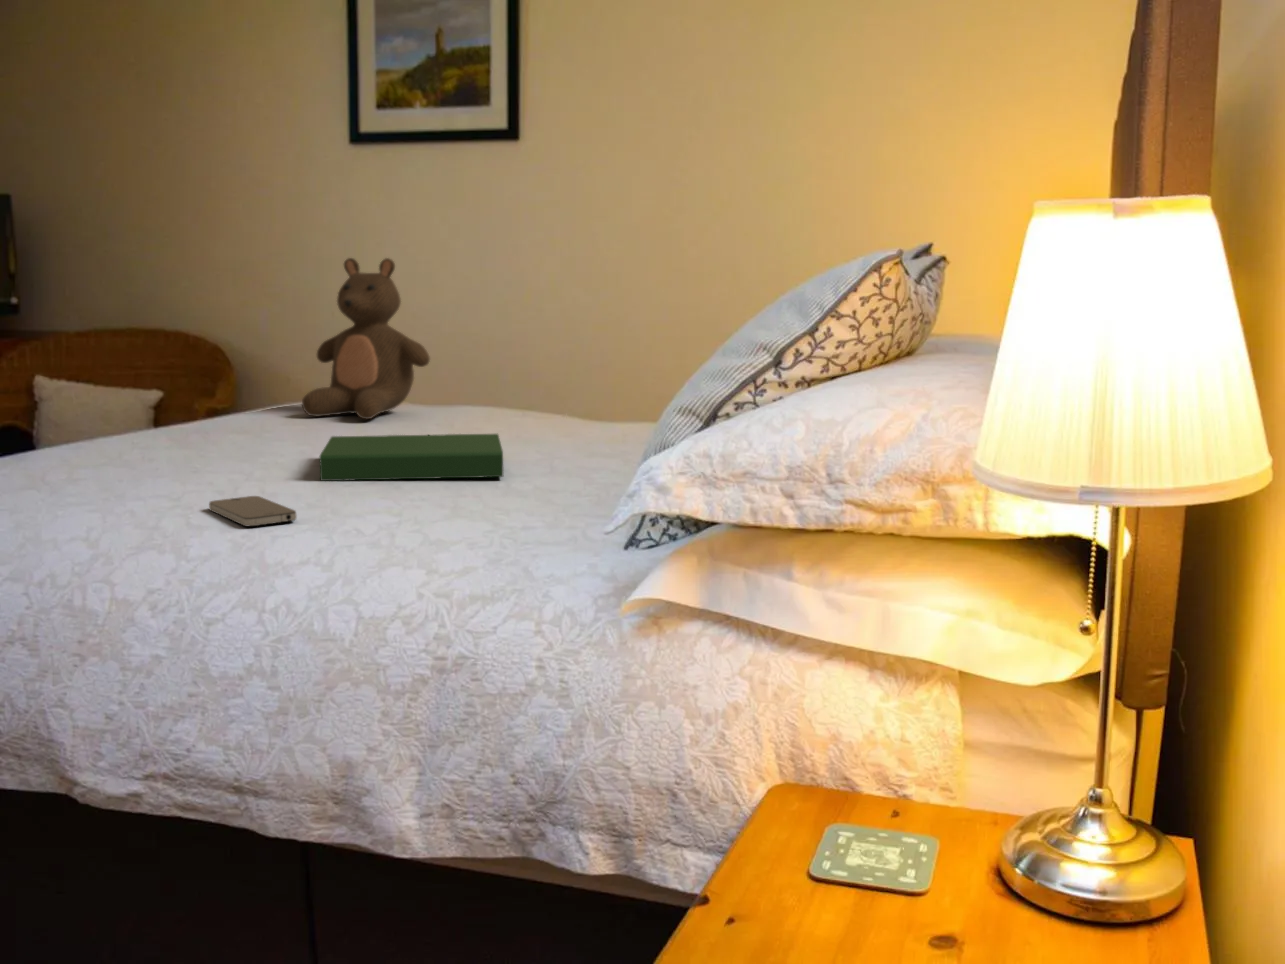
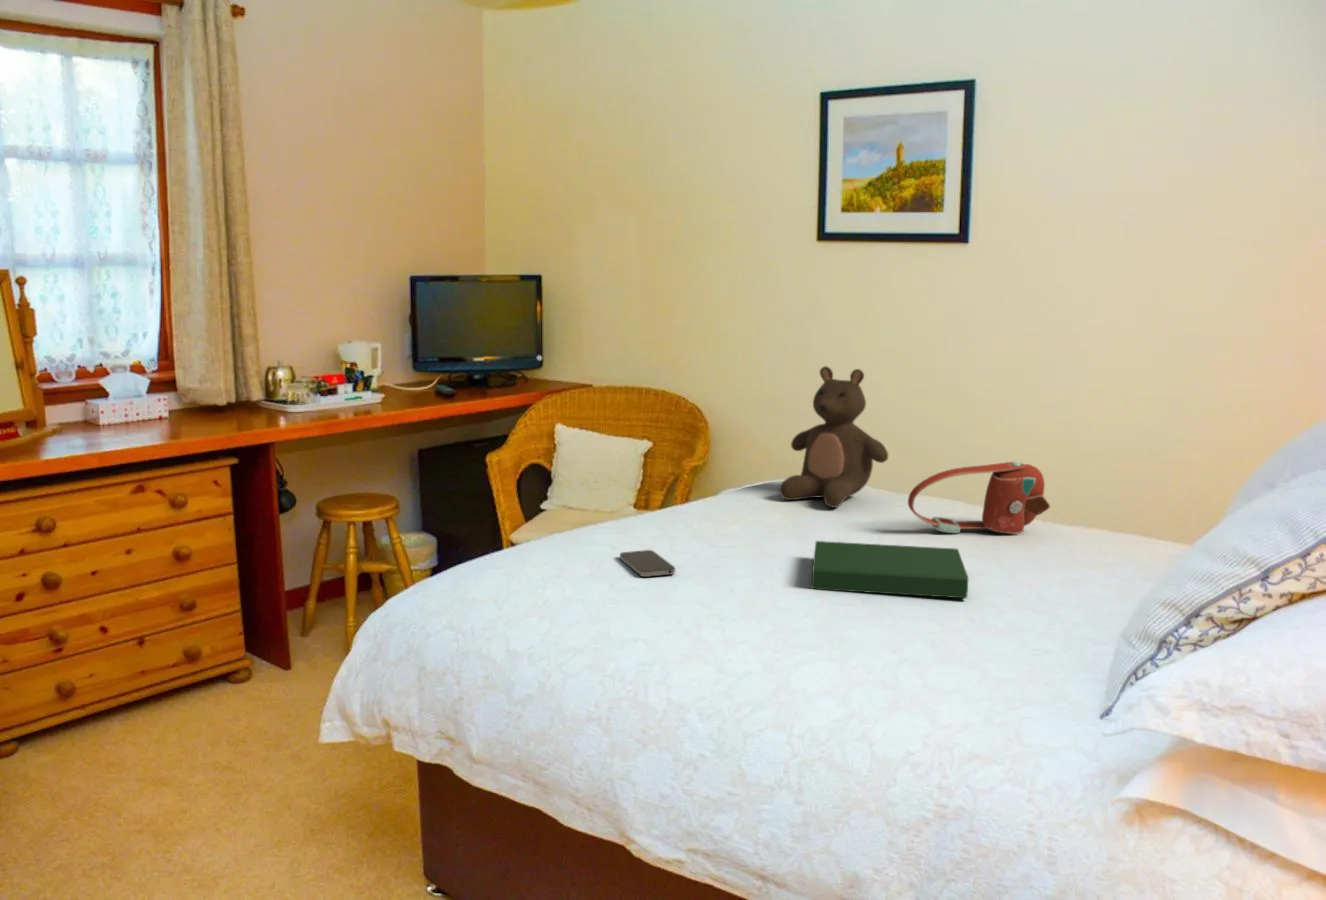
handbag: none [447,349,607,433] -> present [908,462,1050,534]
smartphone: present [209,496,296,526] -> present [620,550,675,577]

